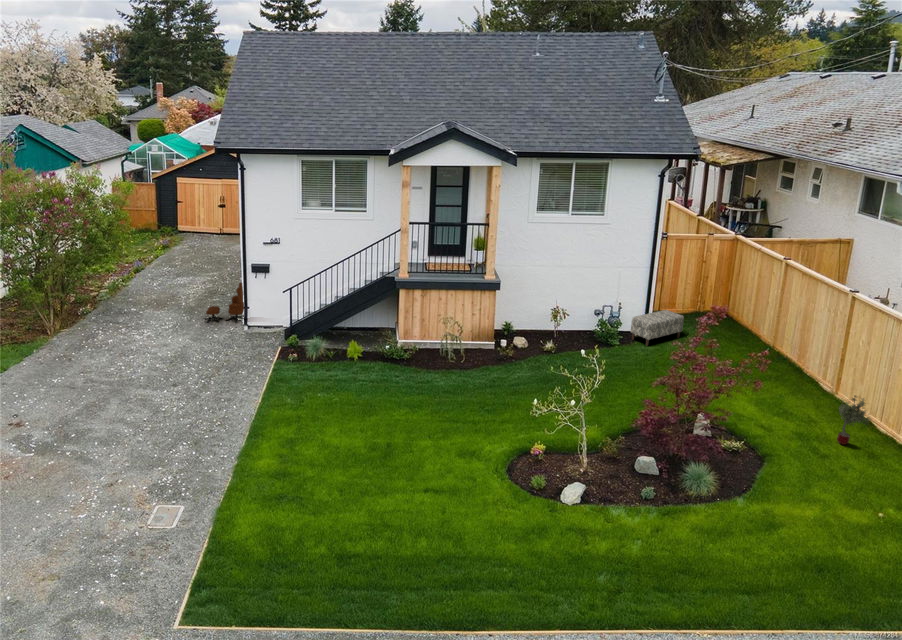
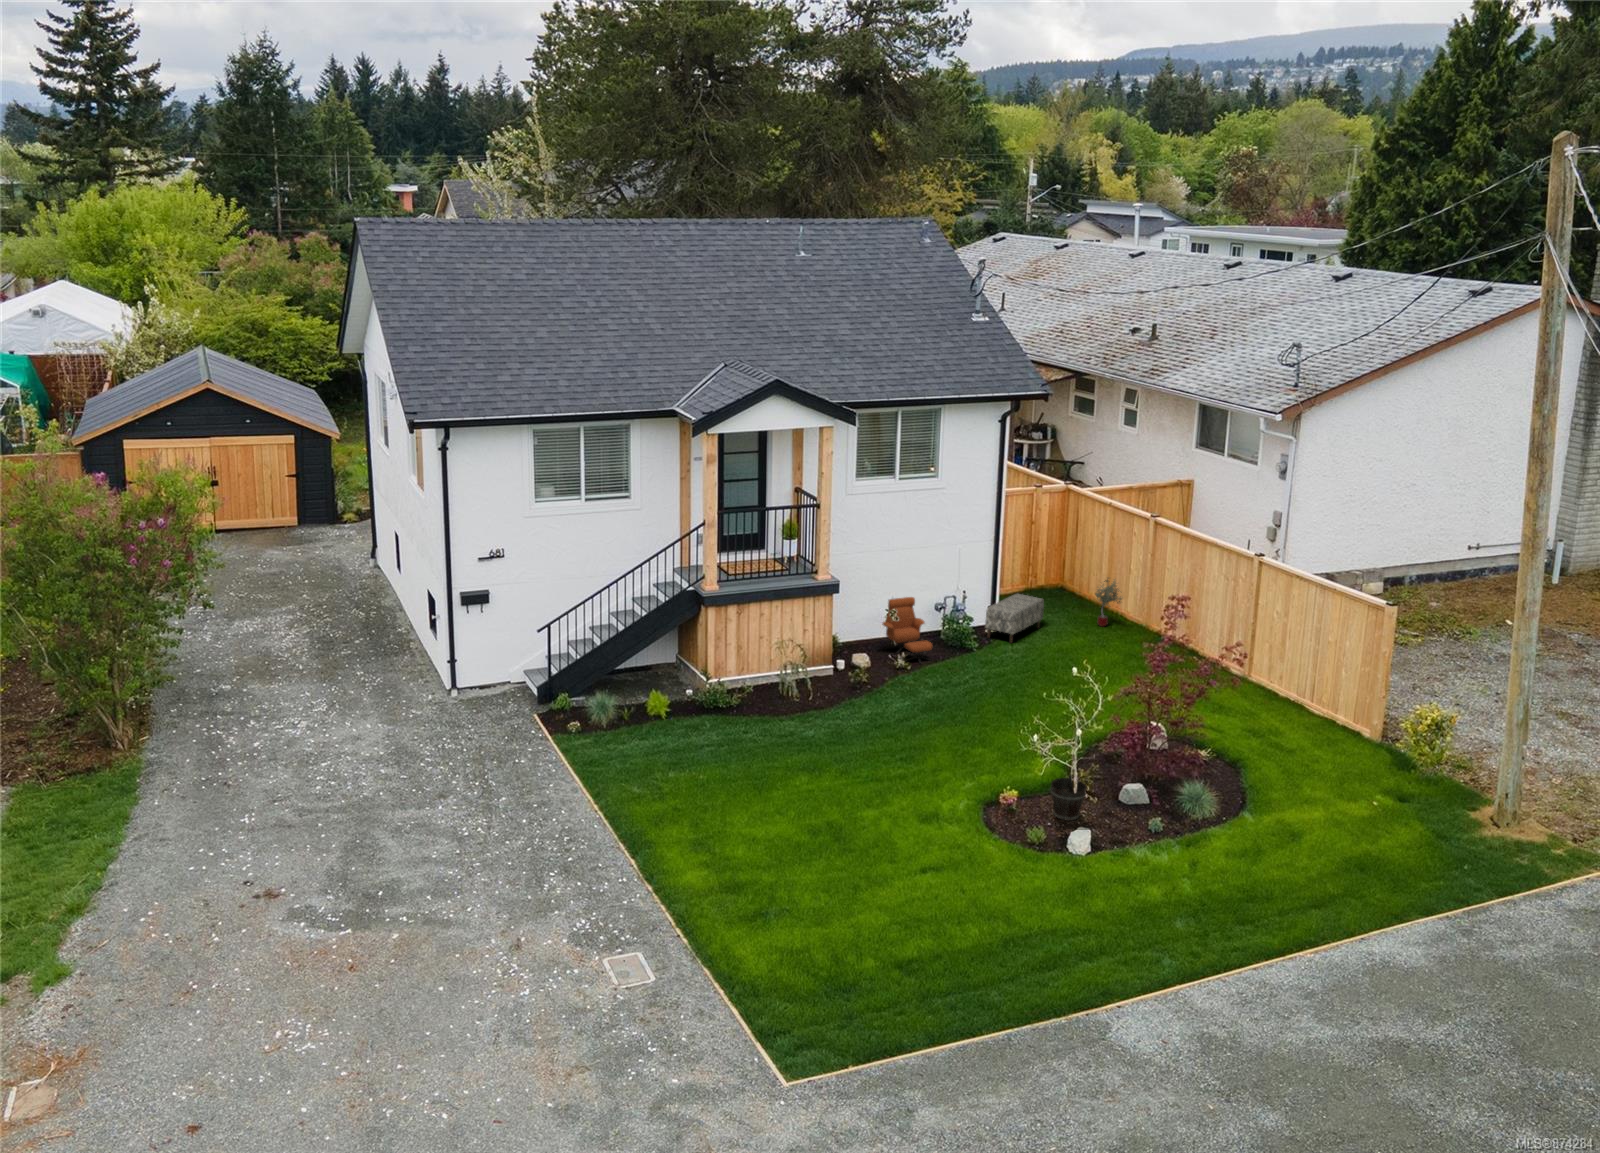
lounge chair: present [205,283,247,323] -> present [883,597,932,663]
potted tree: present [837,396,870,445] -> present [1095,580,1122,627]
bucket: none [558,462,589,502] -> present [1051,775,1087,821]

